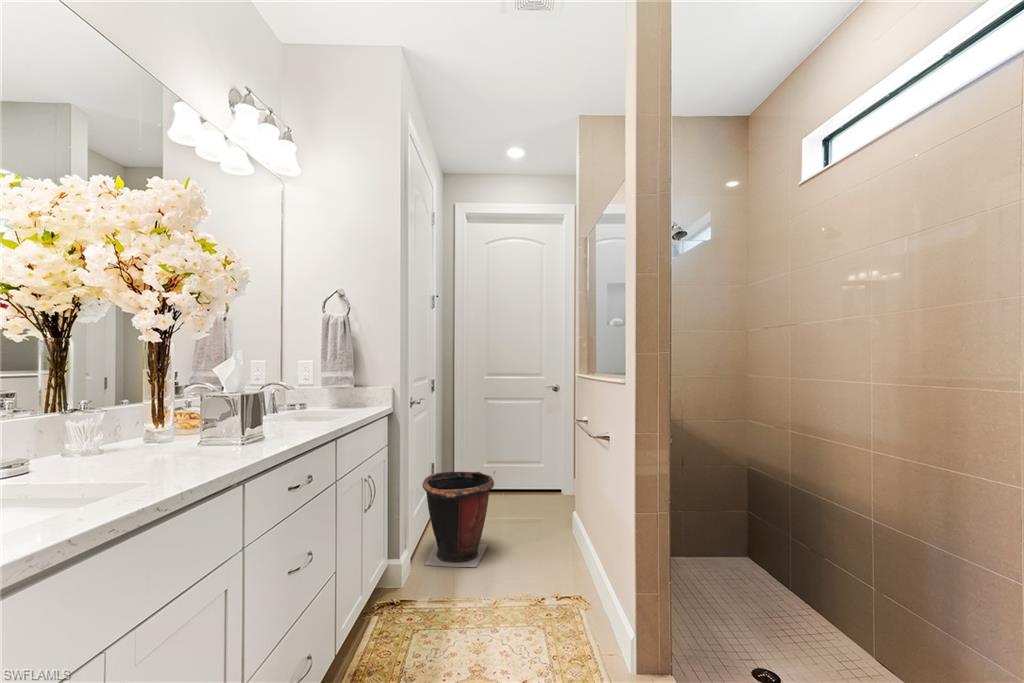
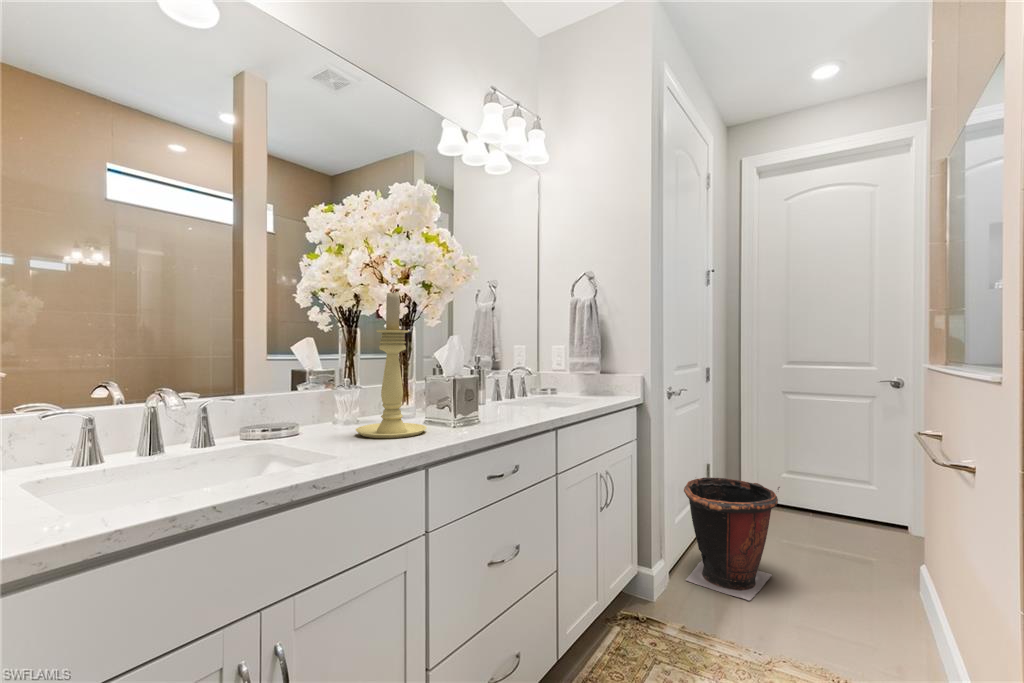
candle holder: none [140,309,226,463] -> present [356,290,427,438]

